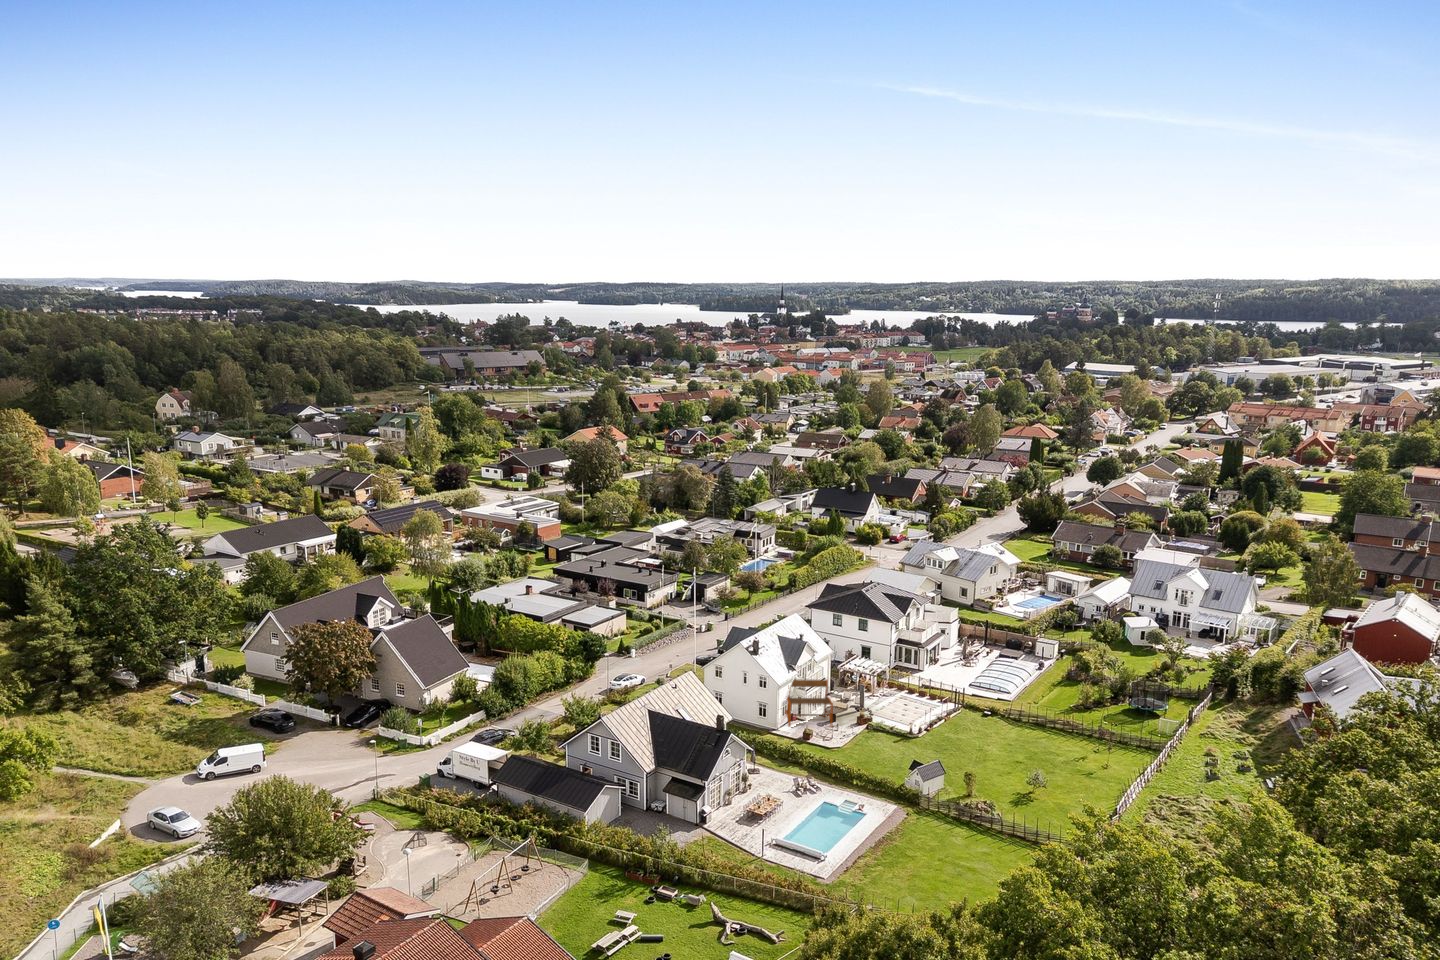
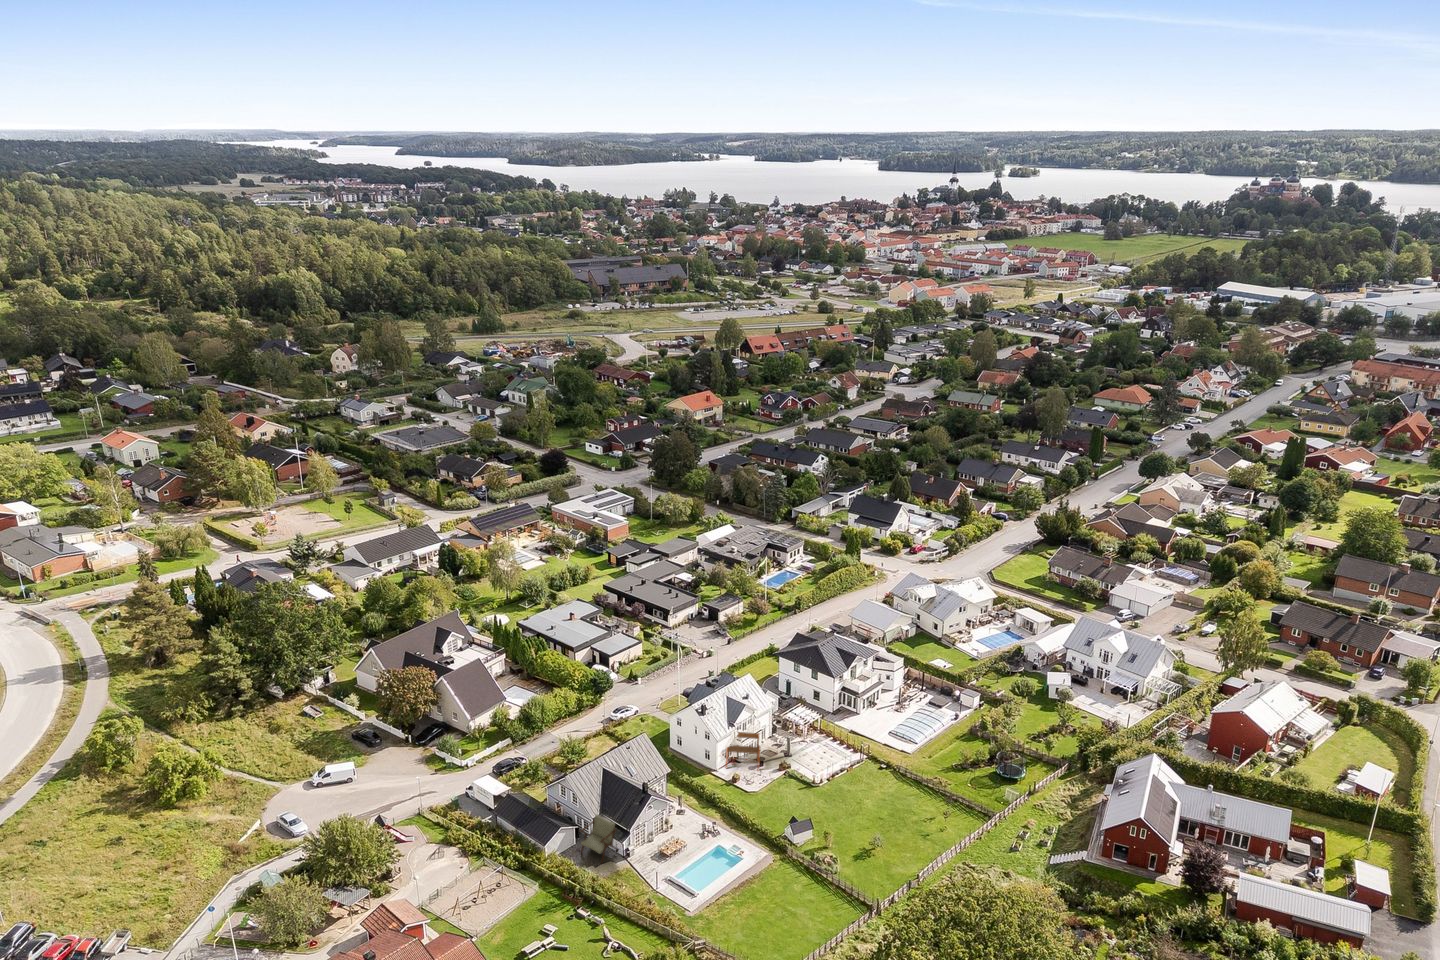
lounge chair: none [633,769,685,836] -> present [580,814,617,863]

